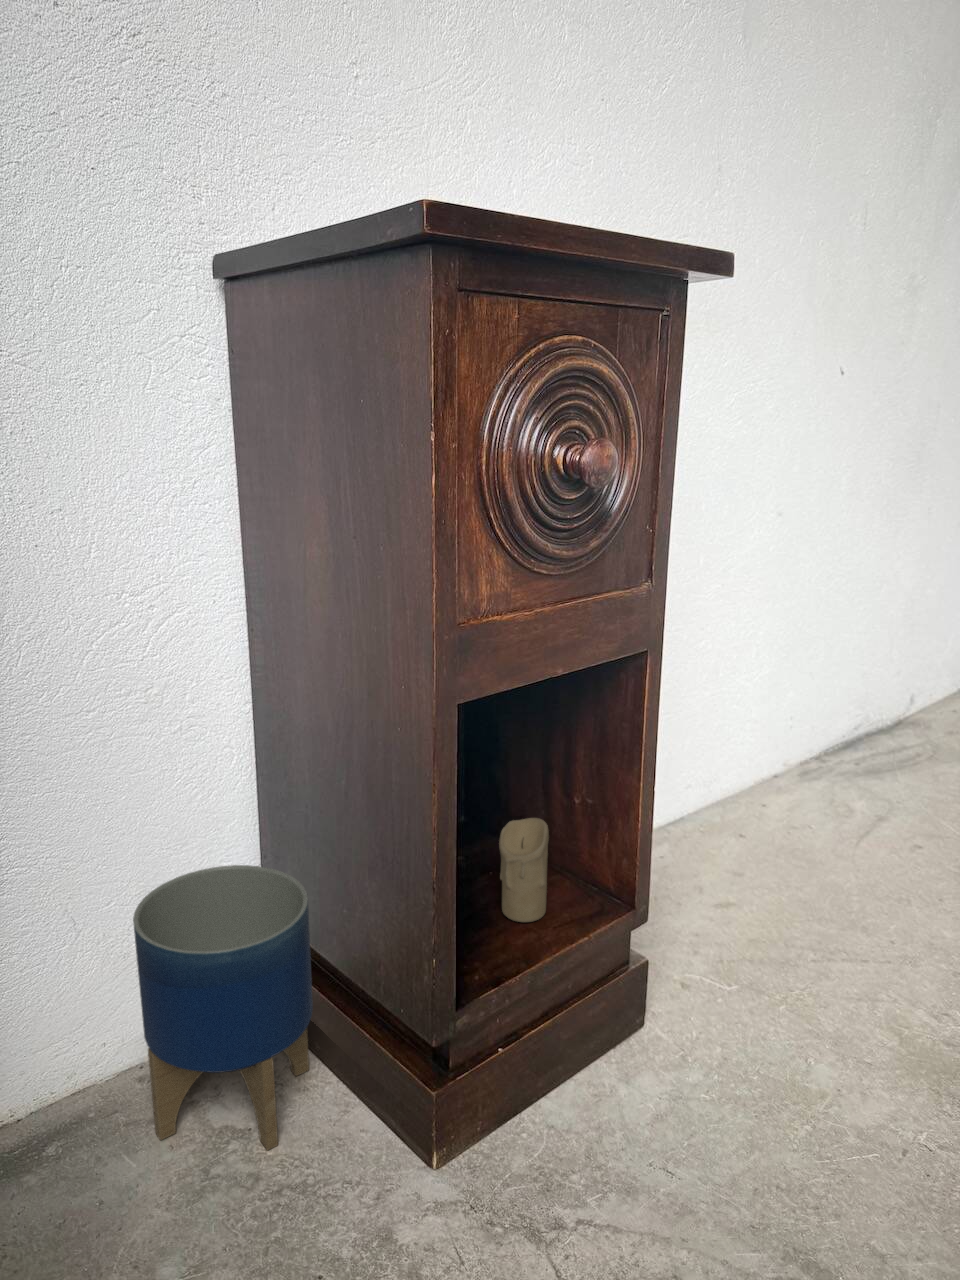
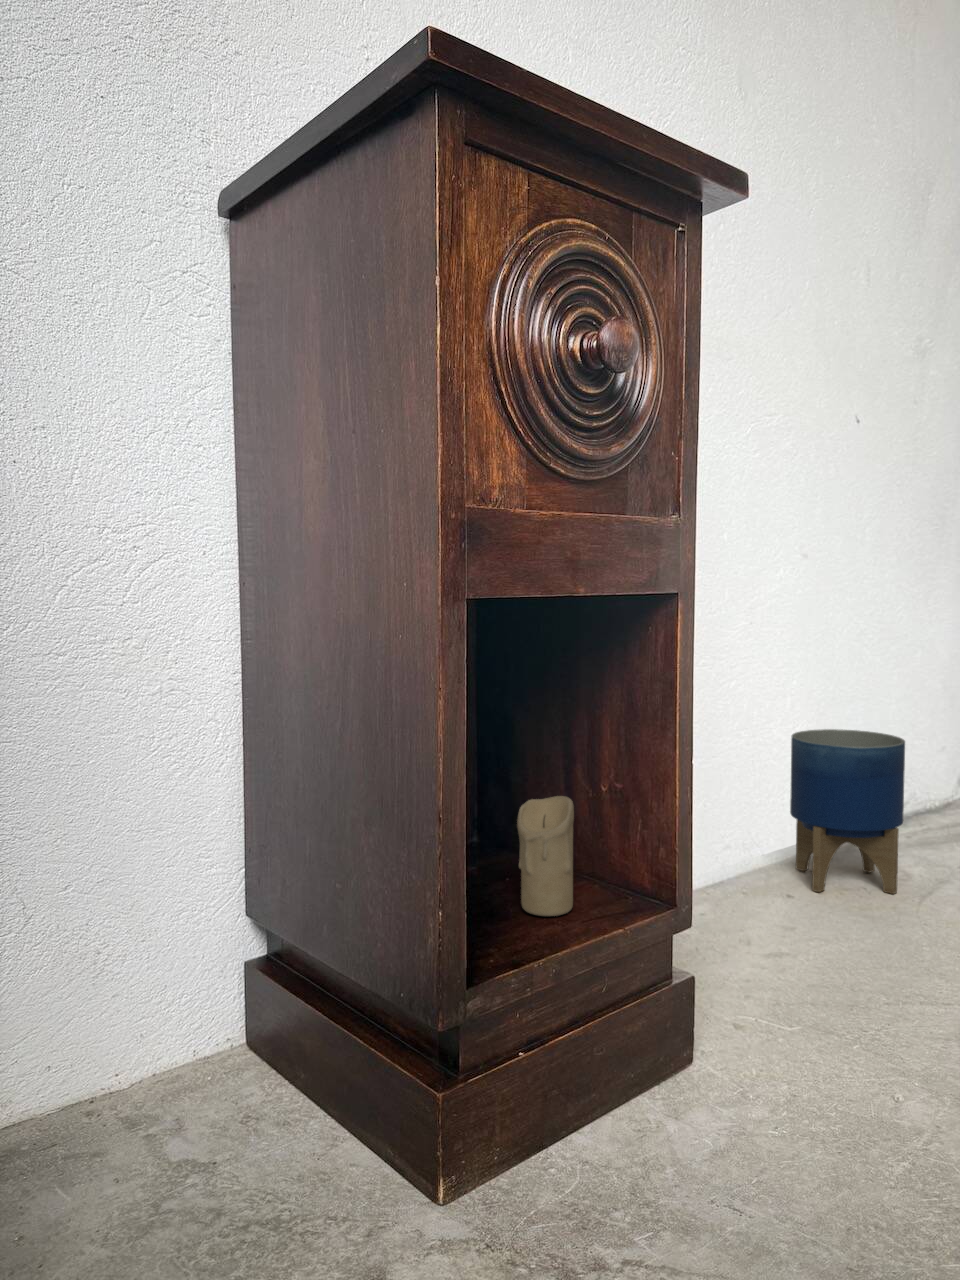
planter: present [133,865,313,1150] -> present [790,729,905,894]

